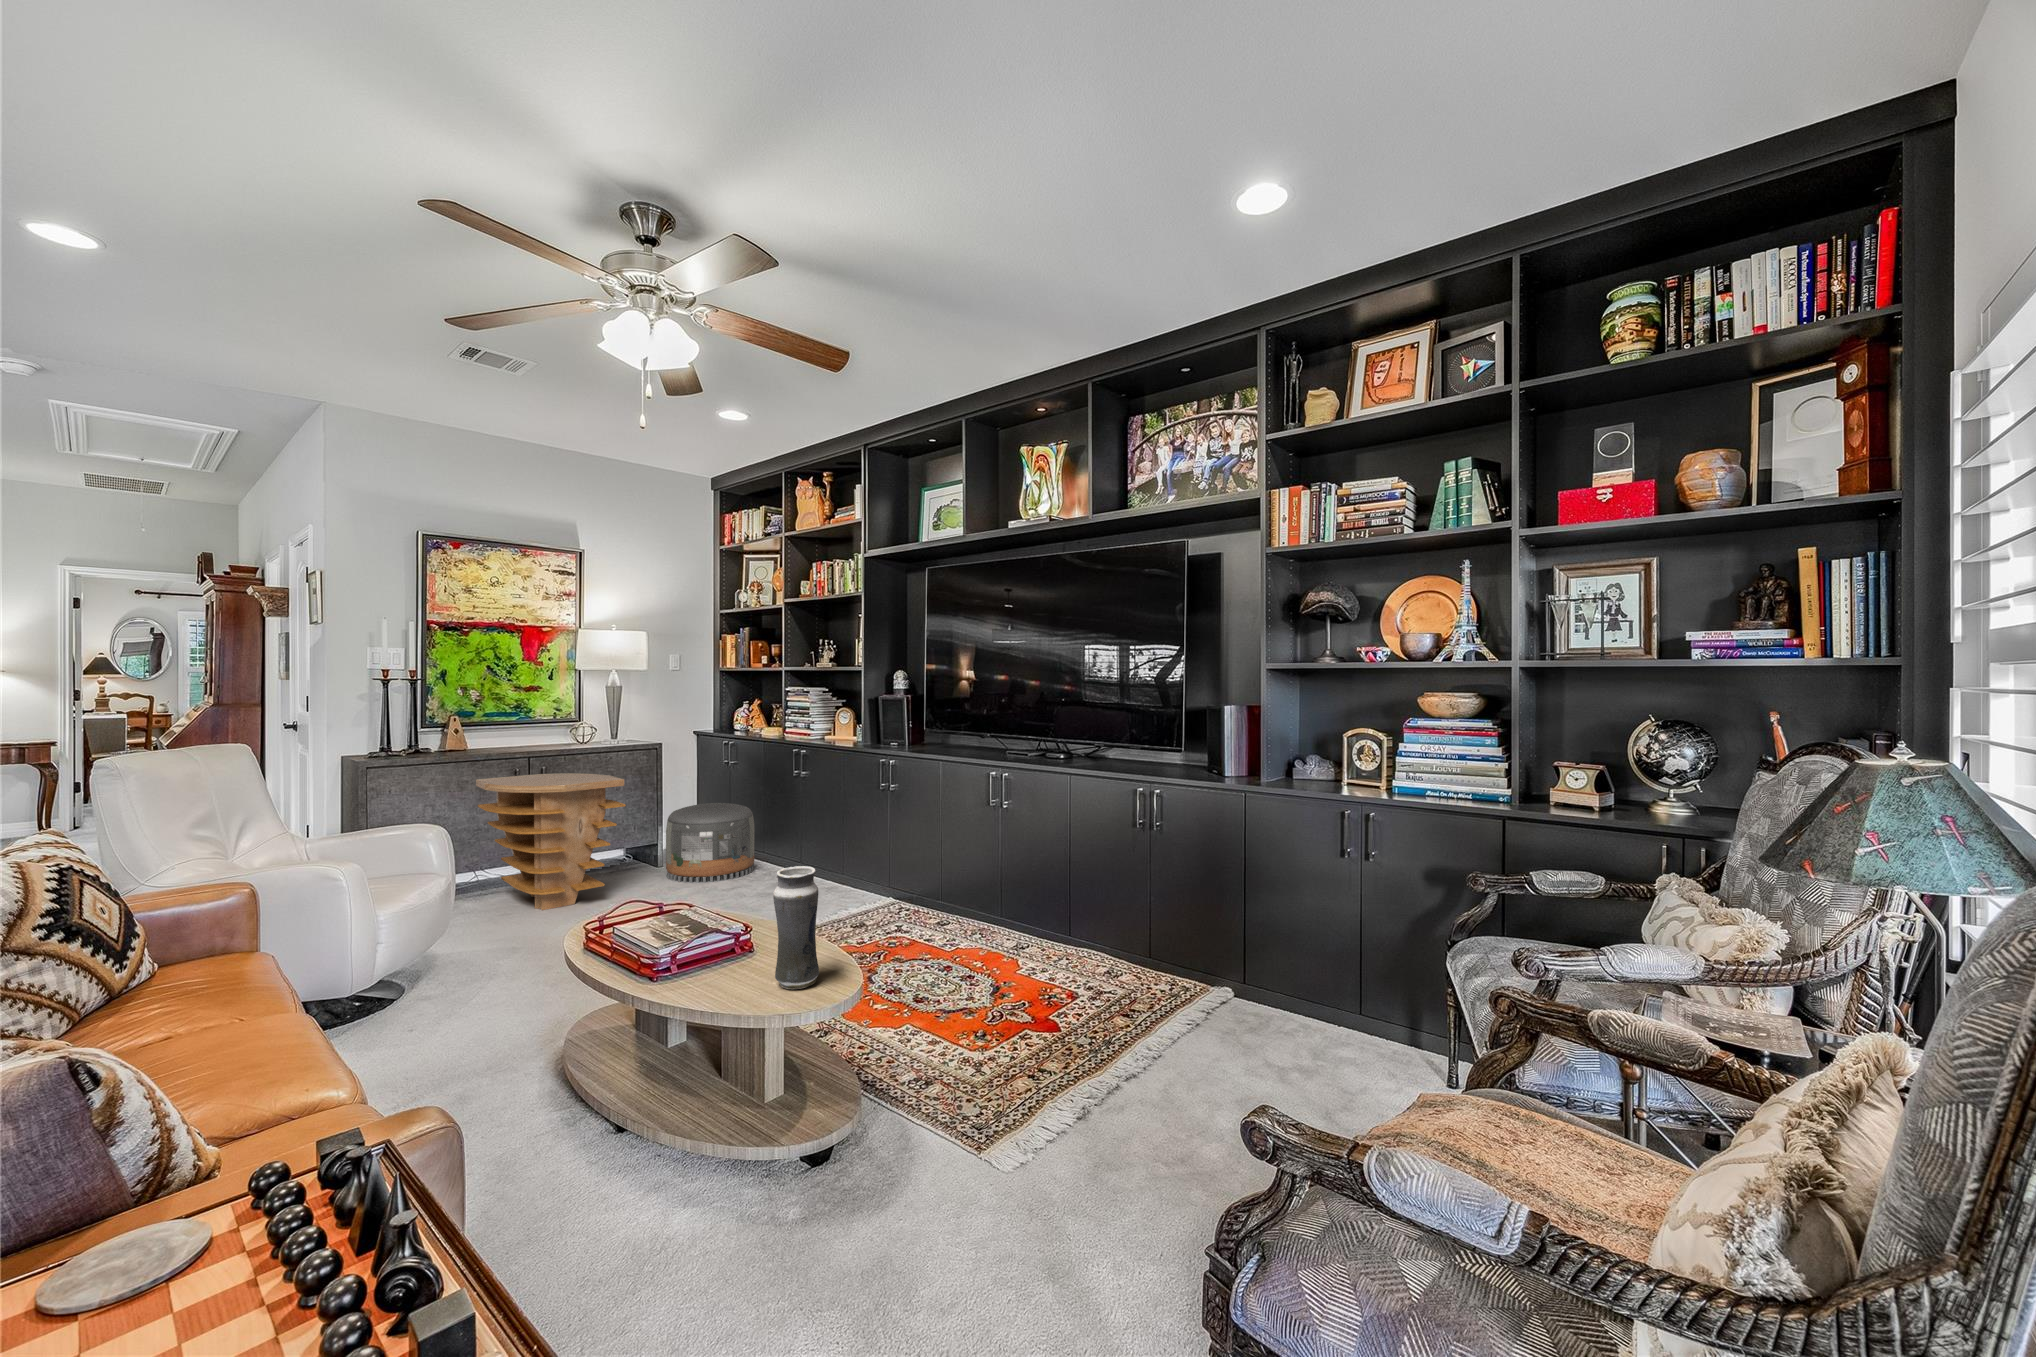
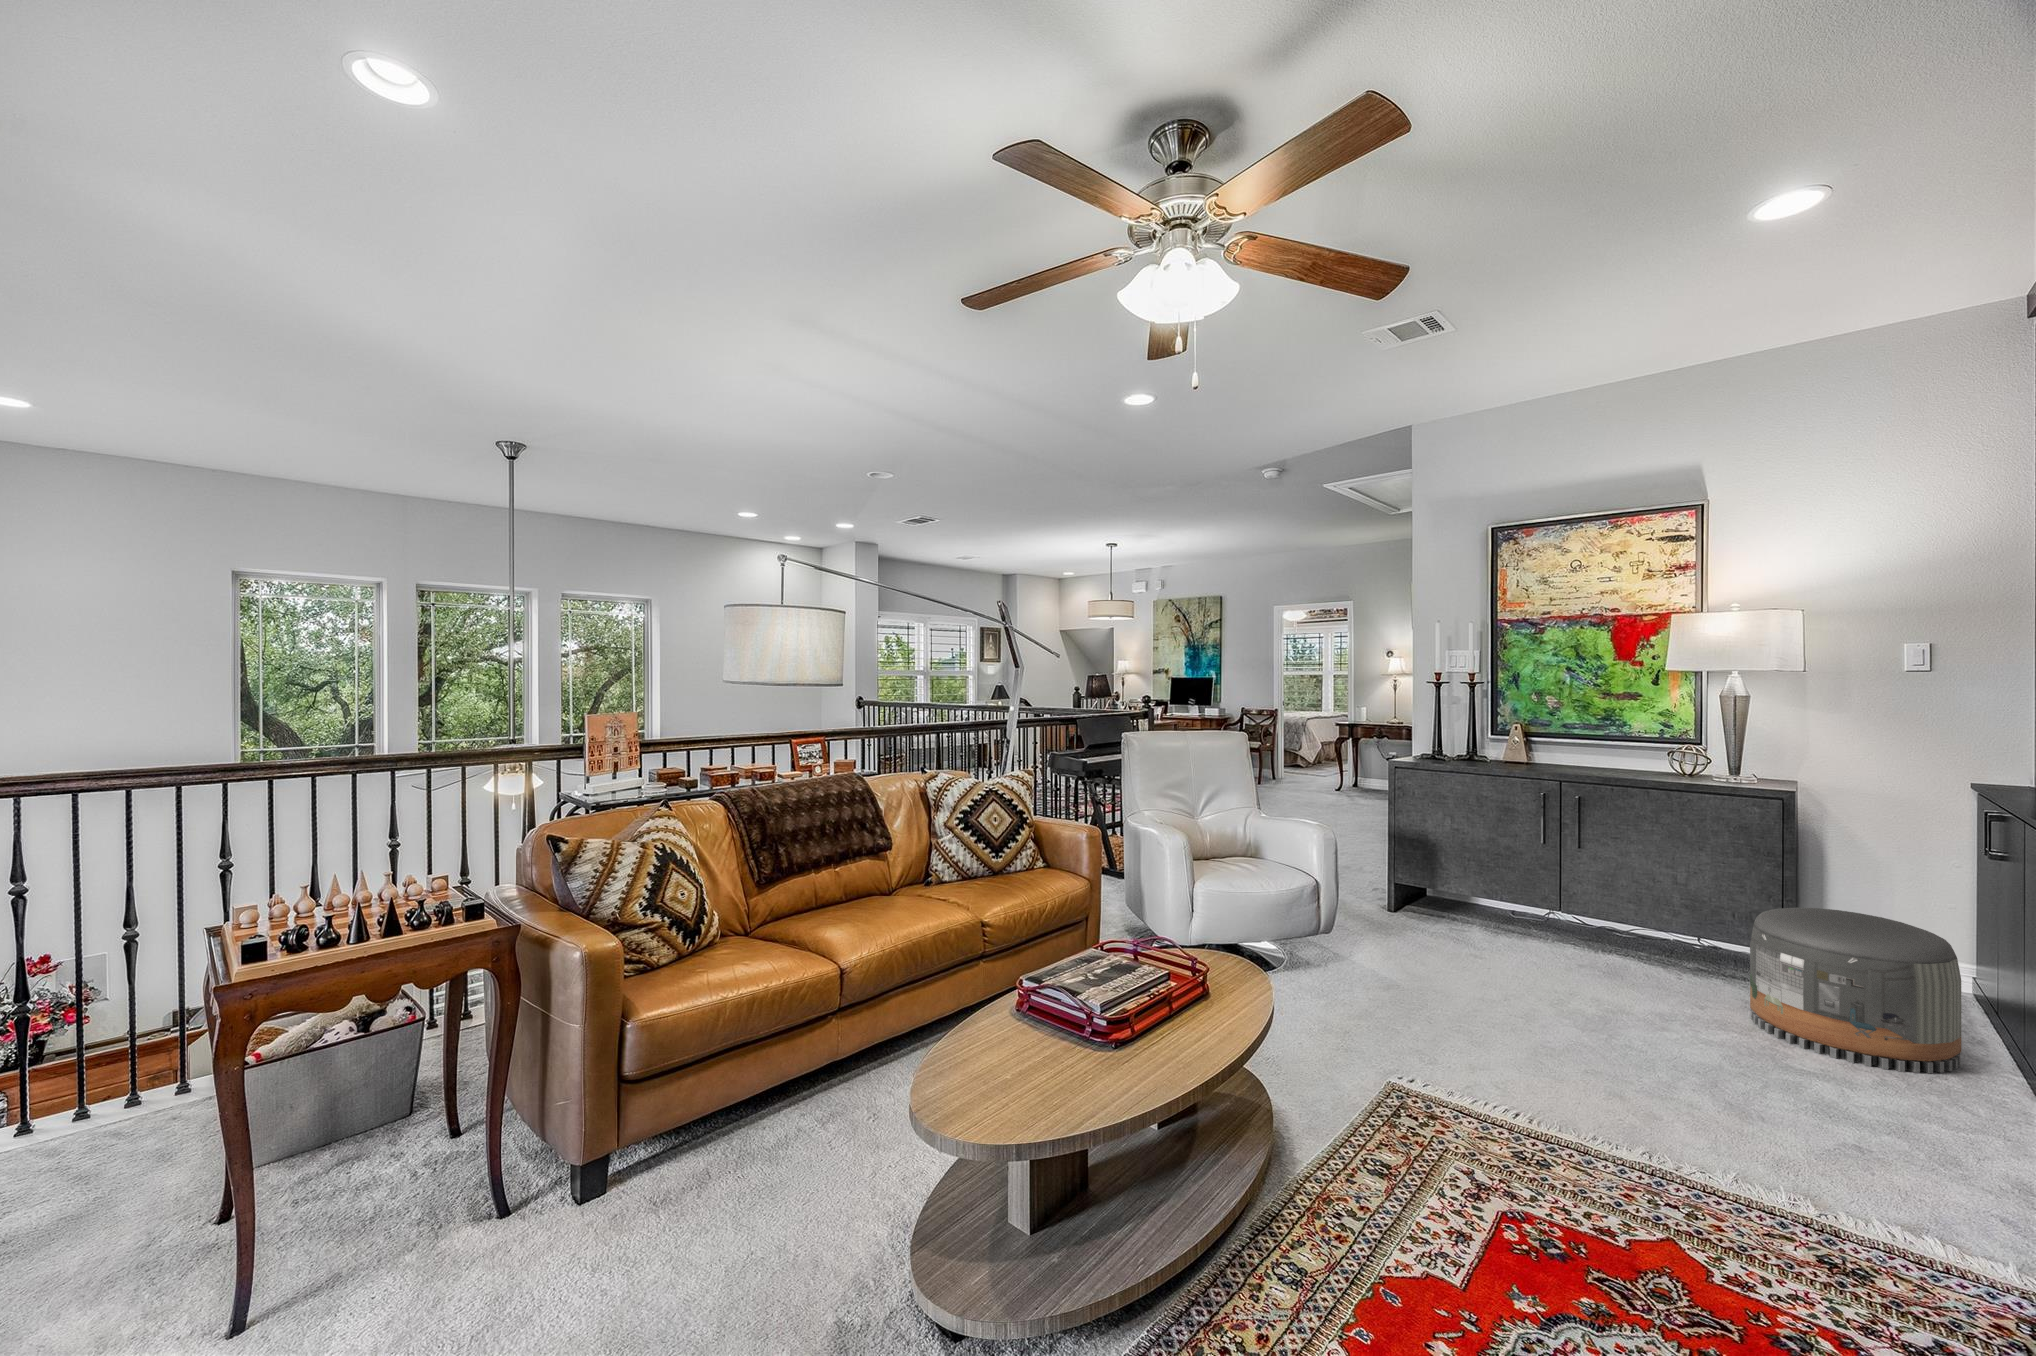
side table: present [476,773,626,910] -> none [1486,798,1632,982]
vase: present [773,866,819,989] -> none [967,930,1026,1098]

